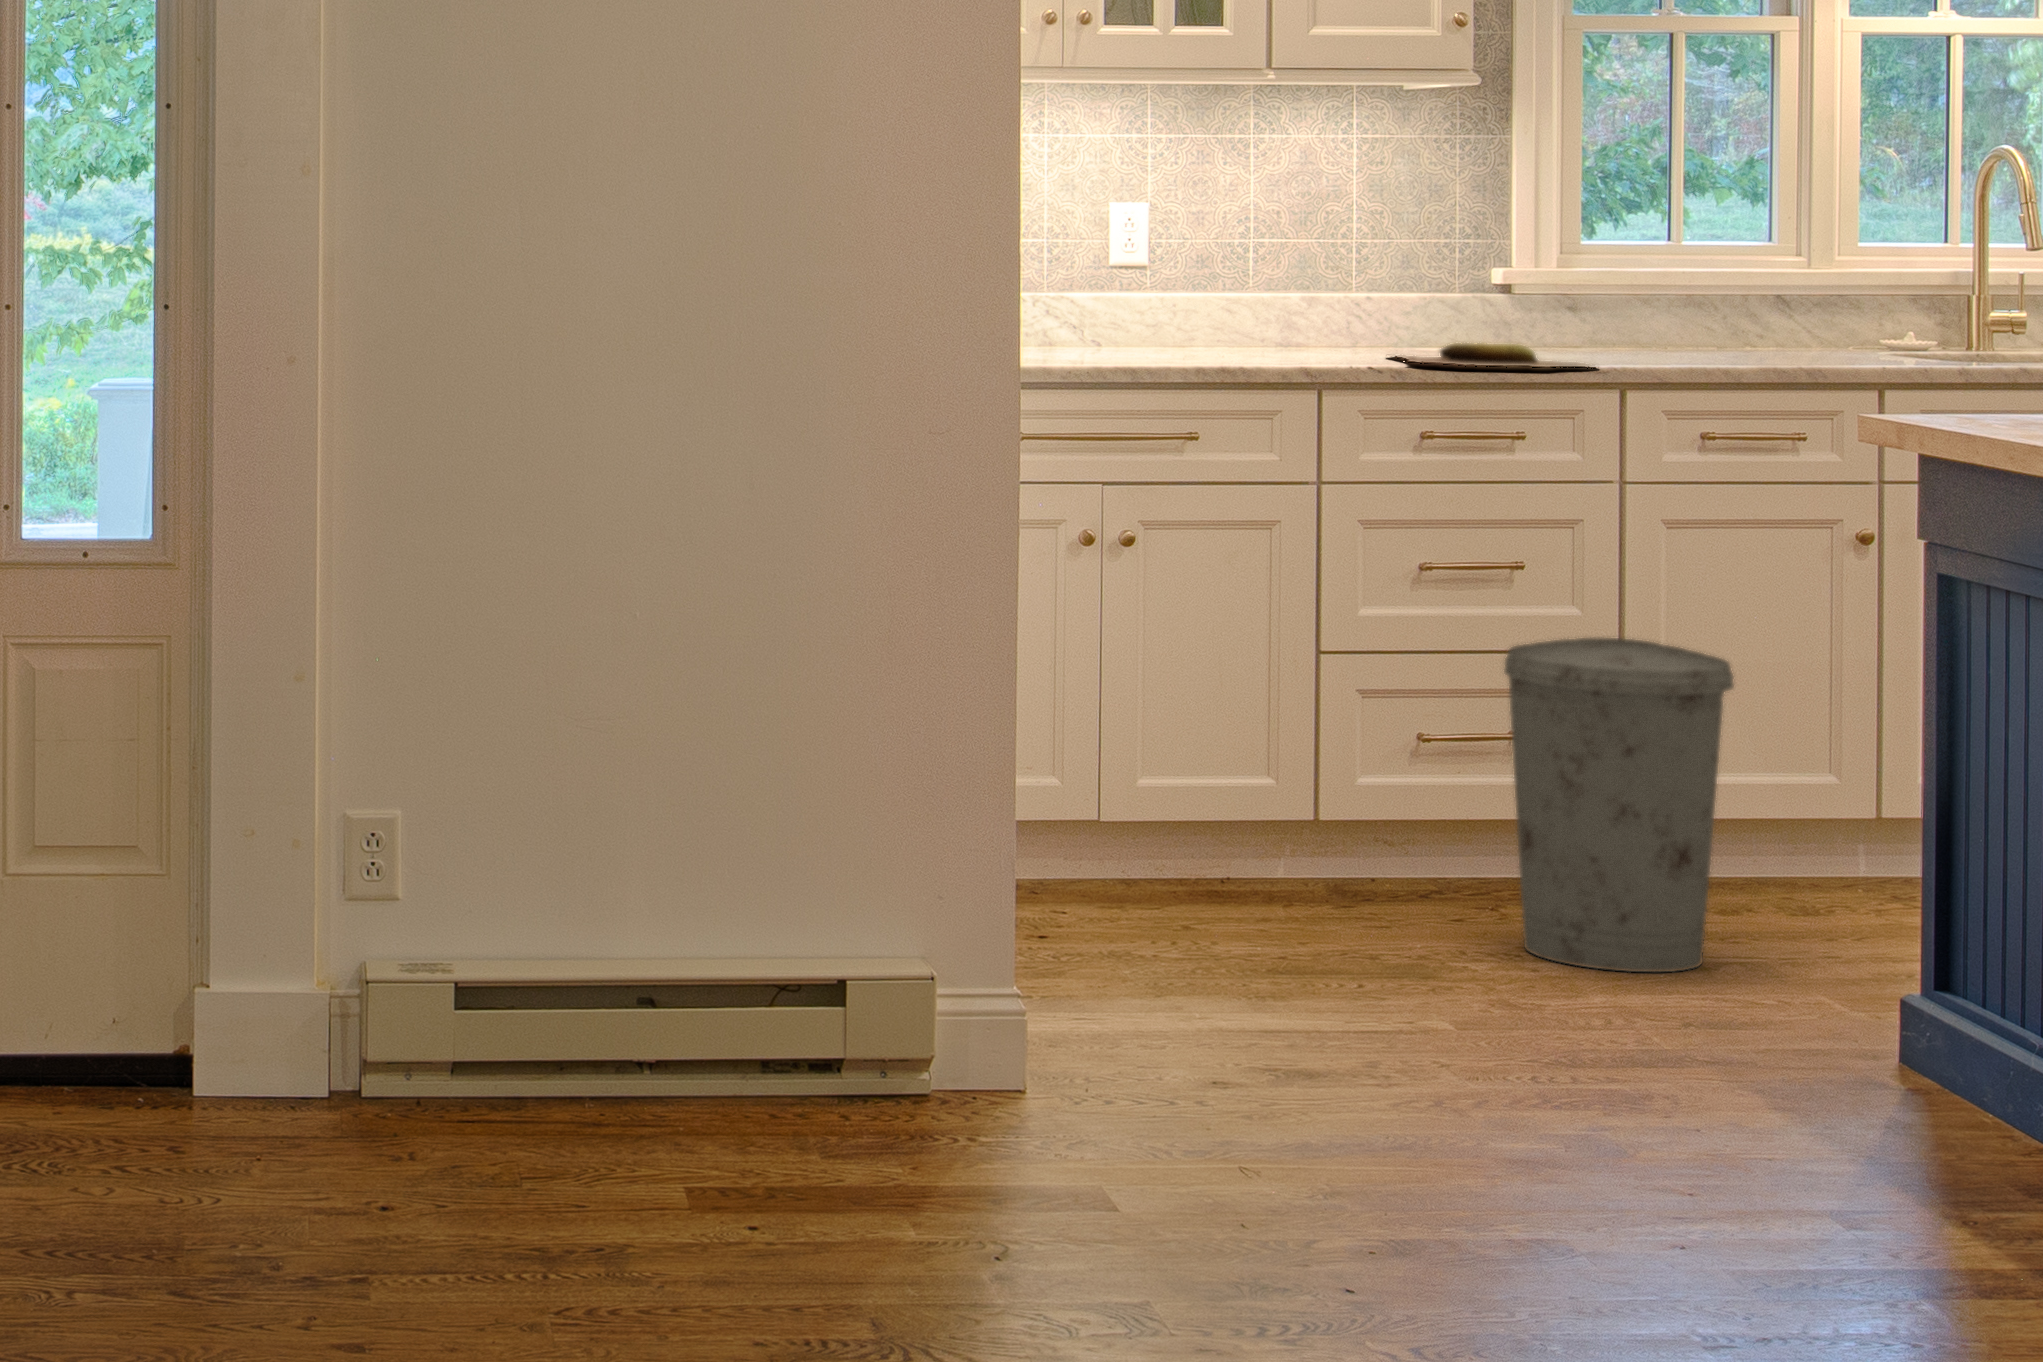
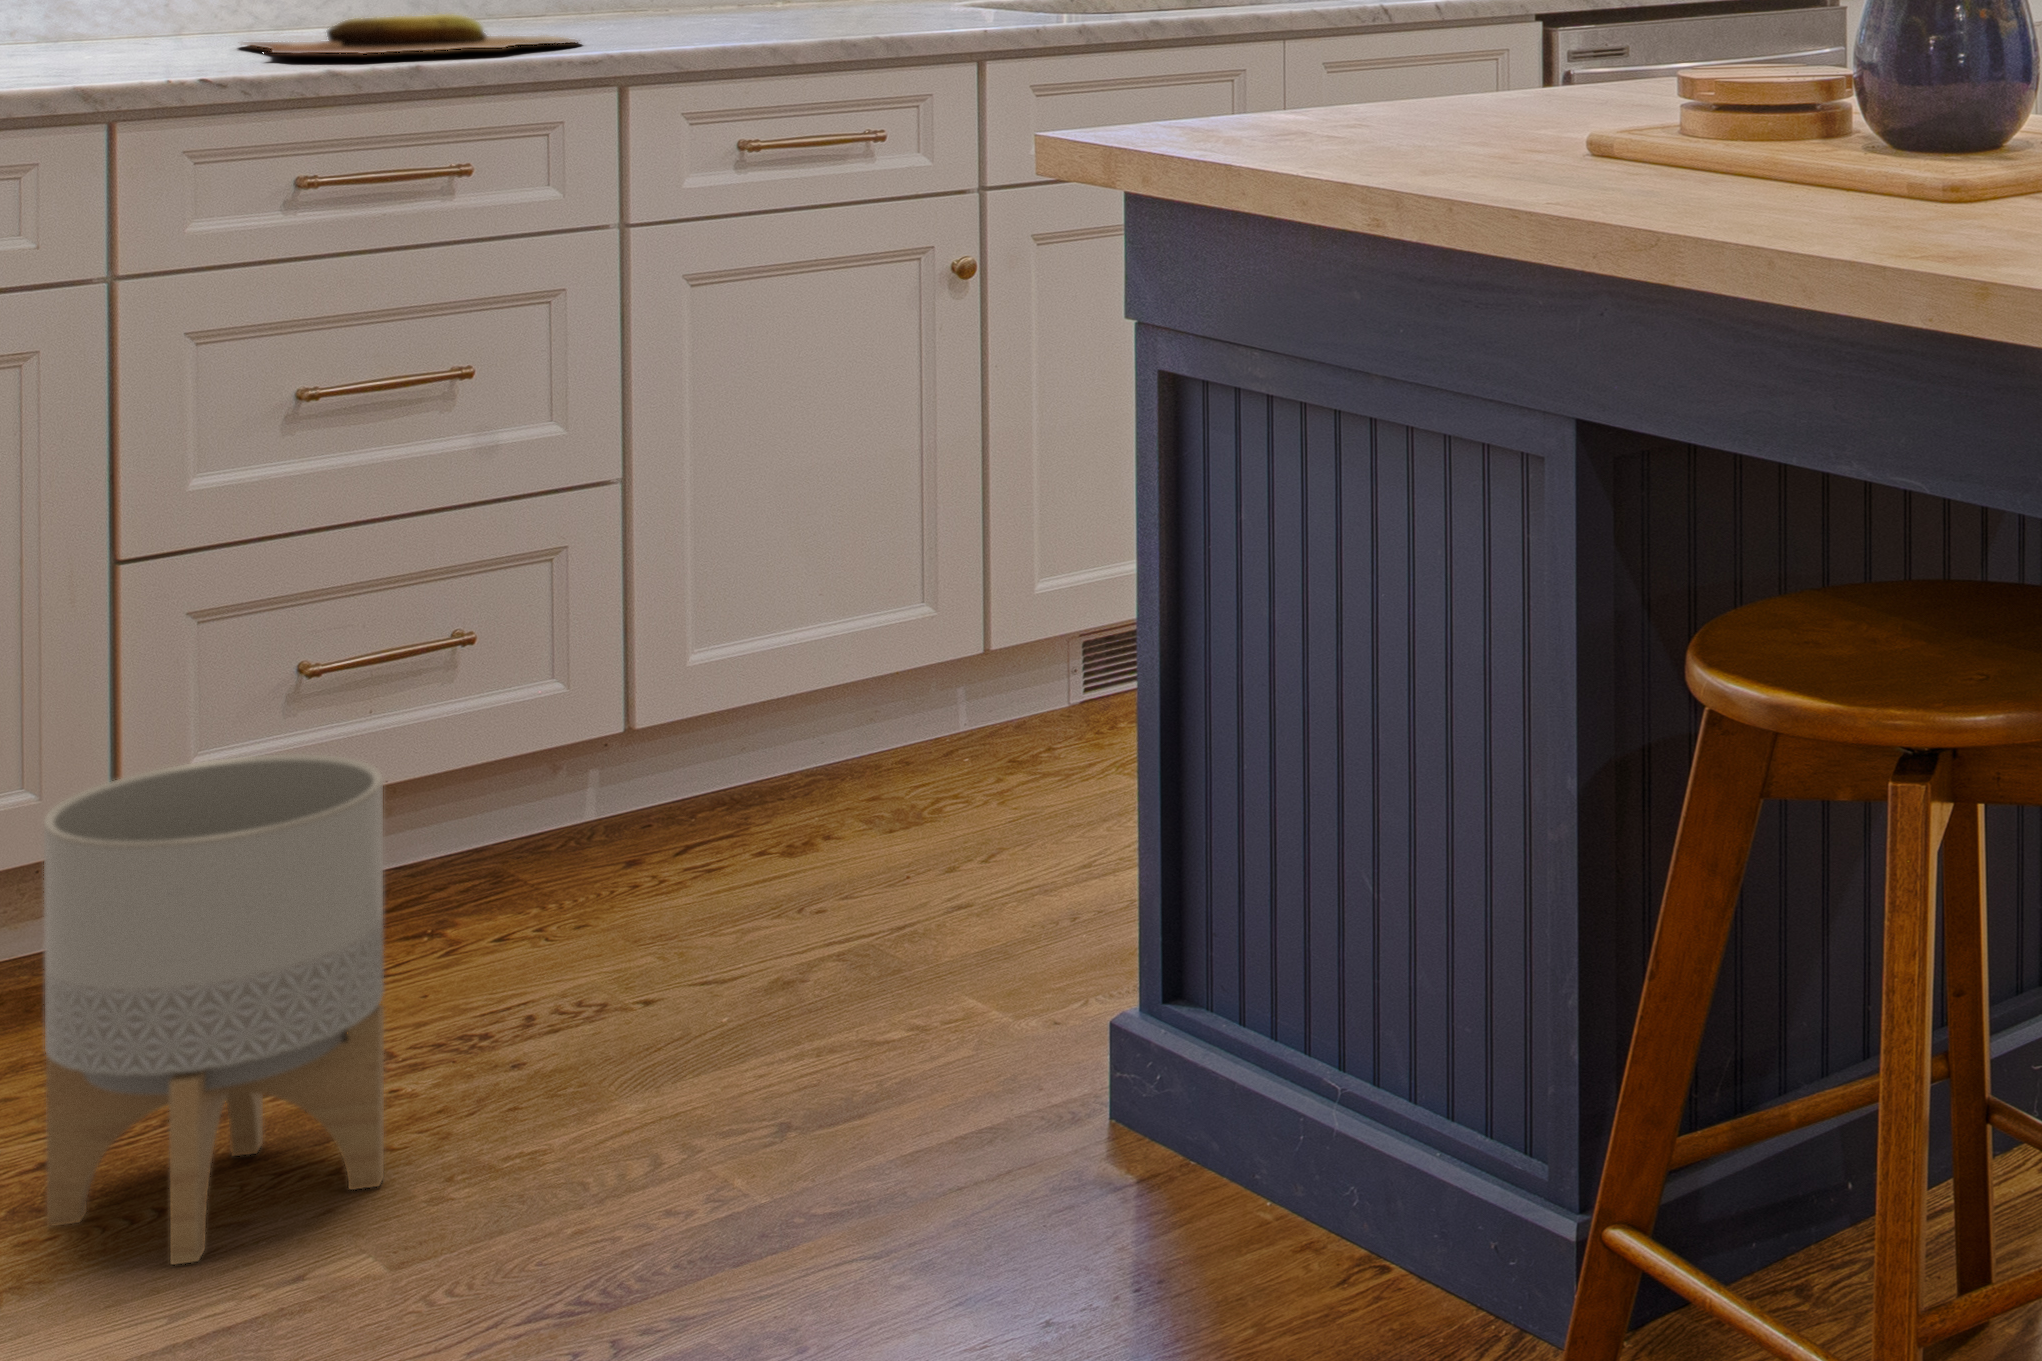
trash can: present [1505,638,1734,972] -> none [429,478,804,1043]
planter: none [1309,748,1482,999] -> present [44,754,384,1265]

